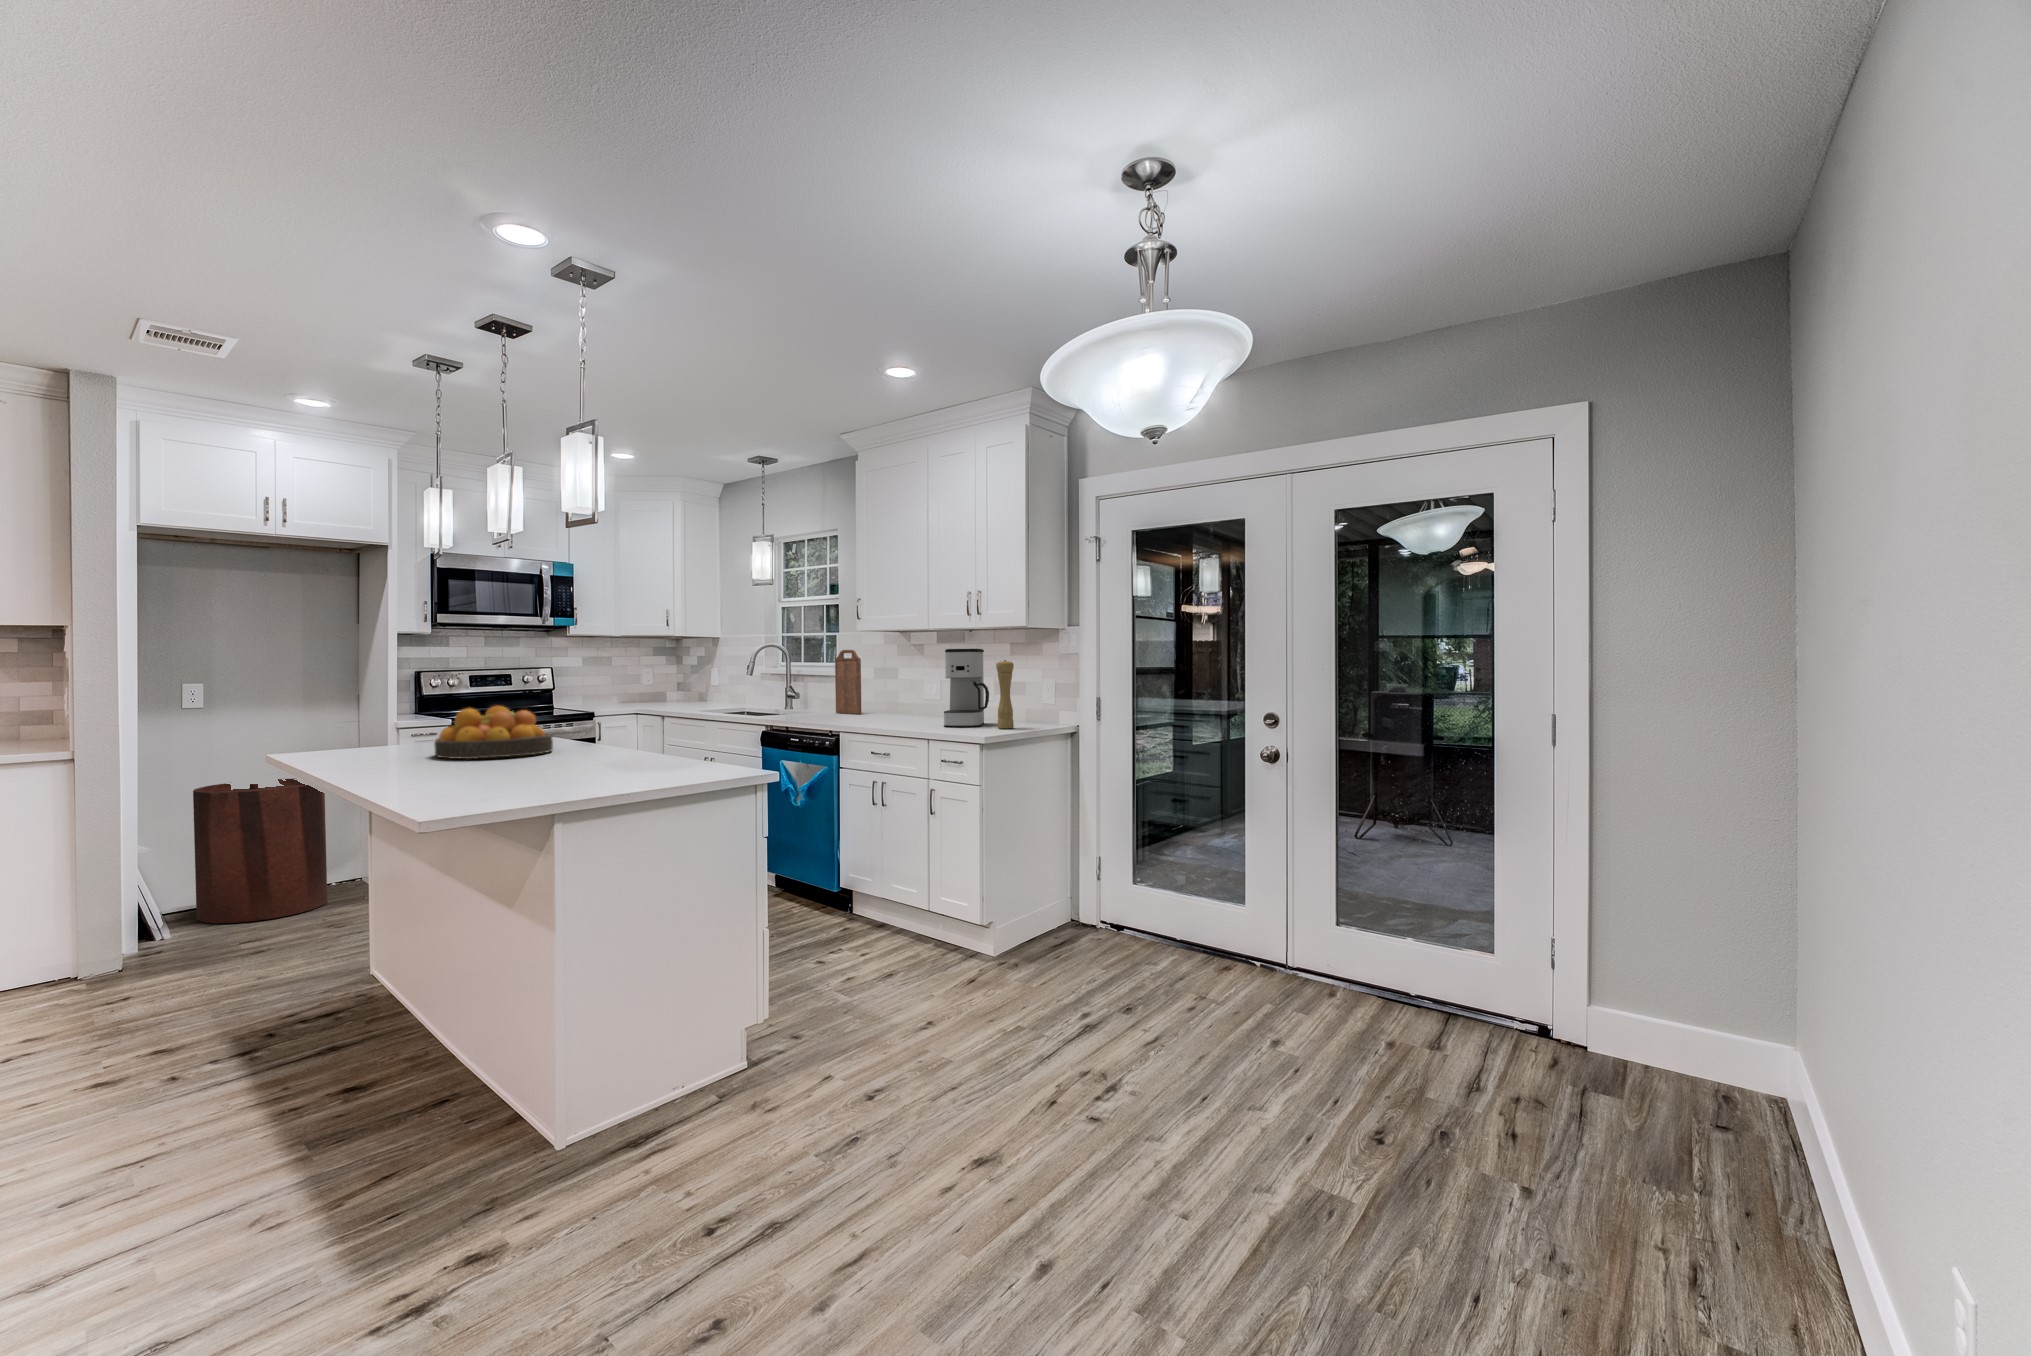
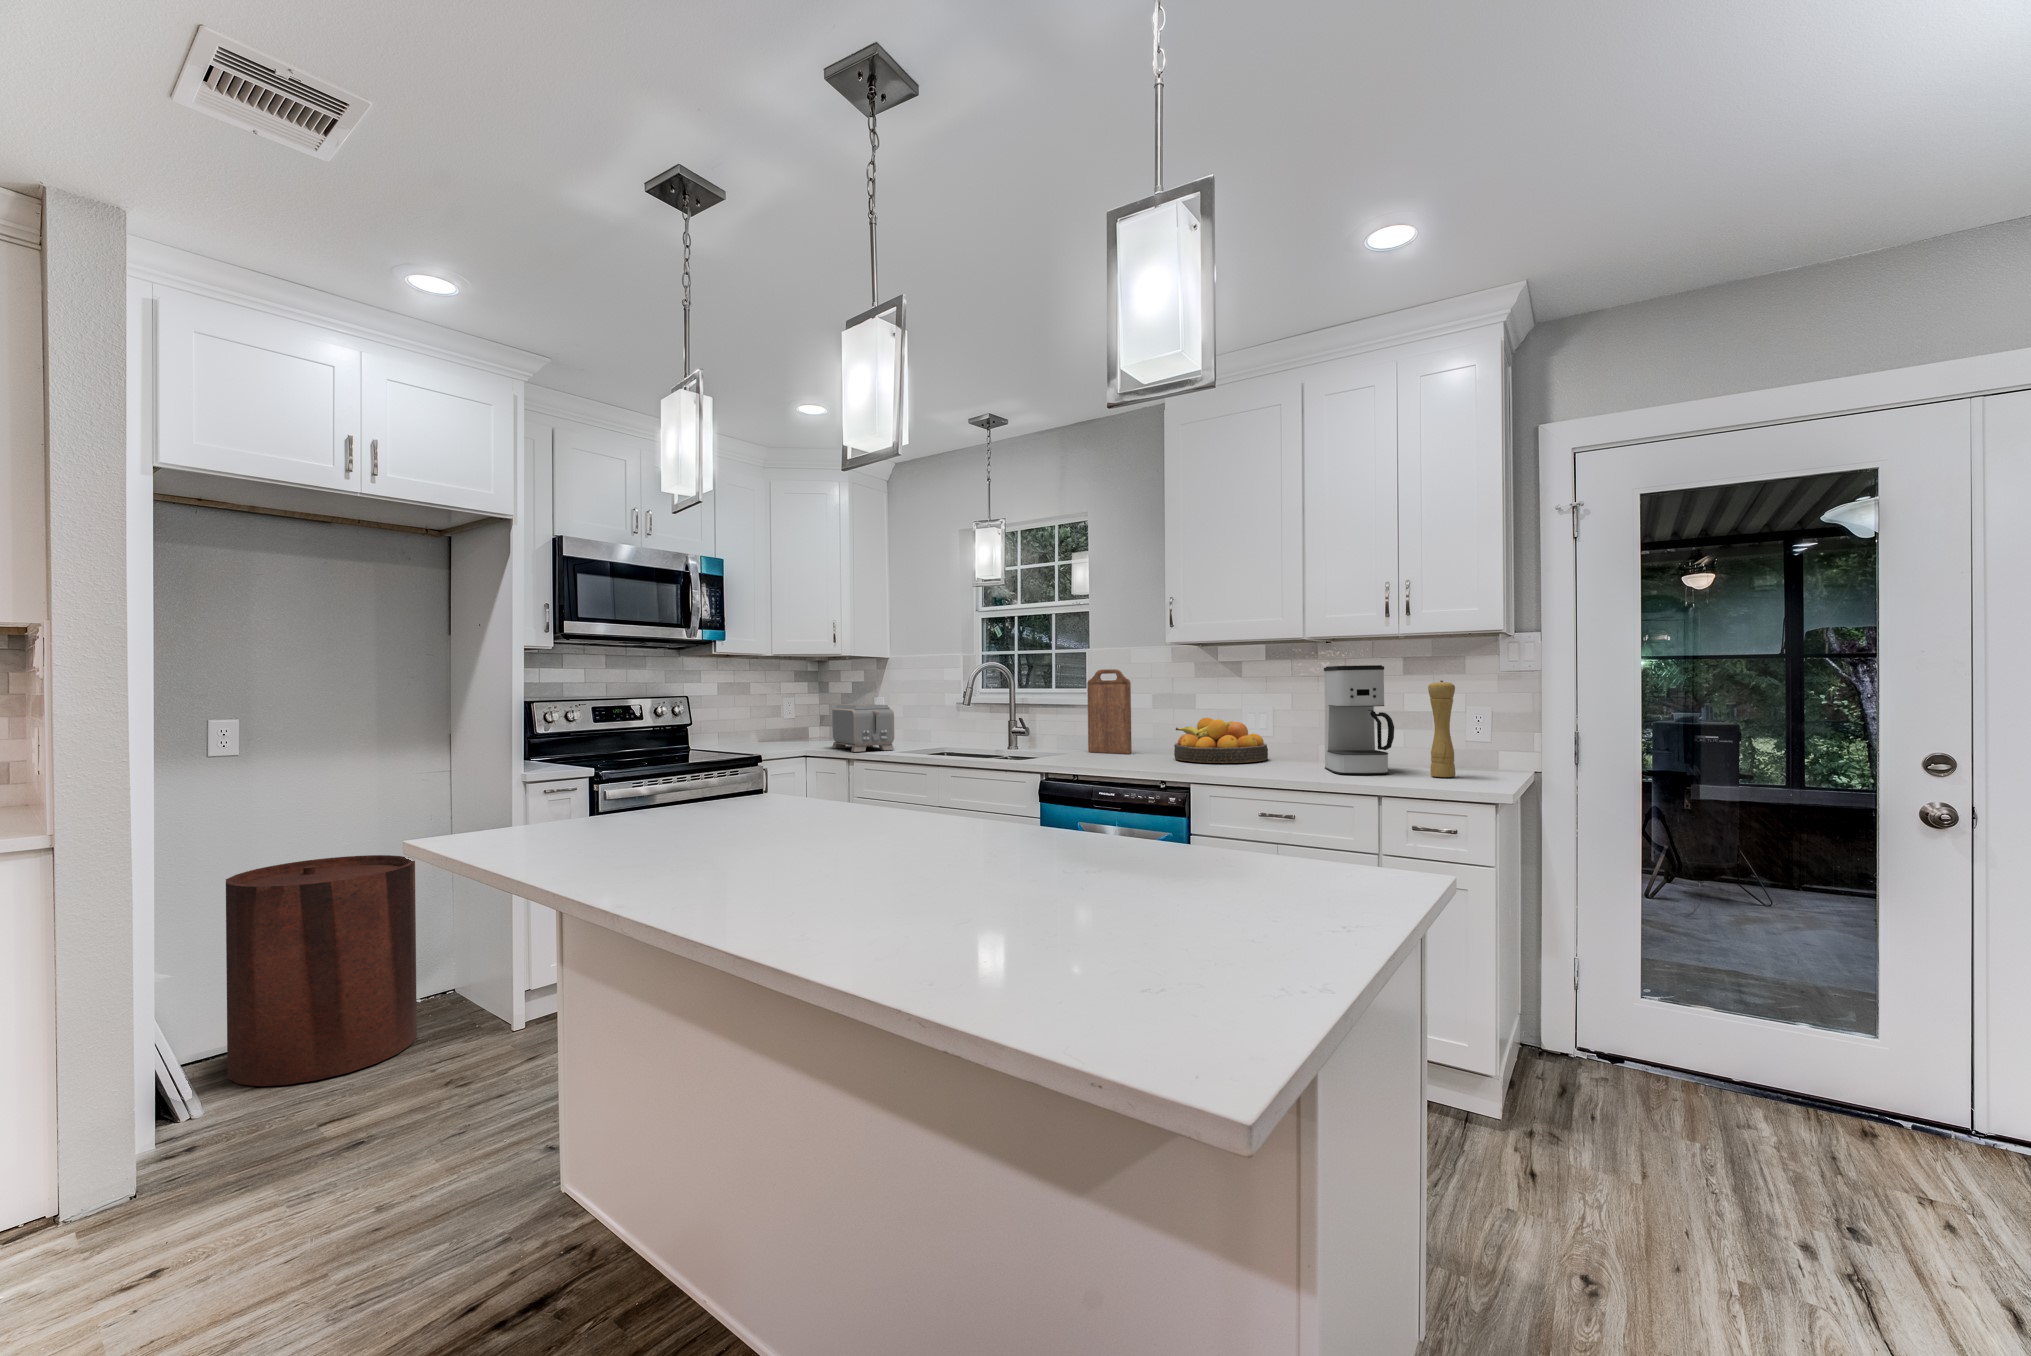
toaster: none [664,676,704,712] -> present [832,704,894,752]
fruit bowl: present [435,706,553,759] -> present [1174,718,1268,763]

